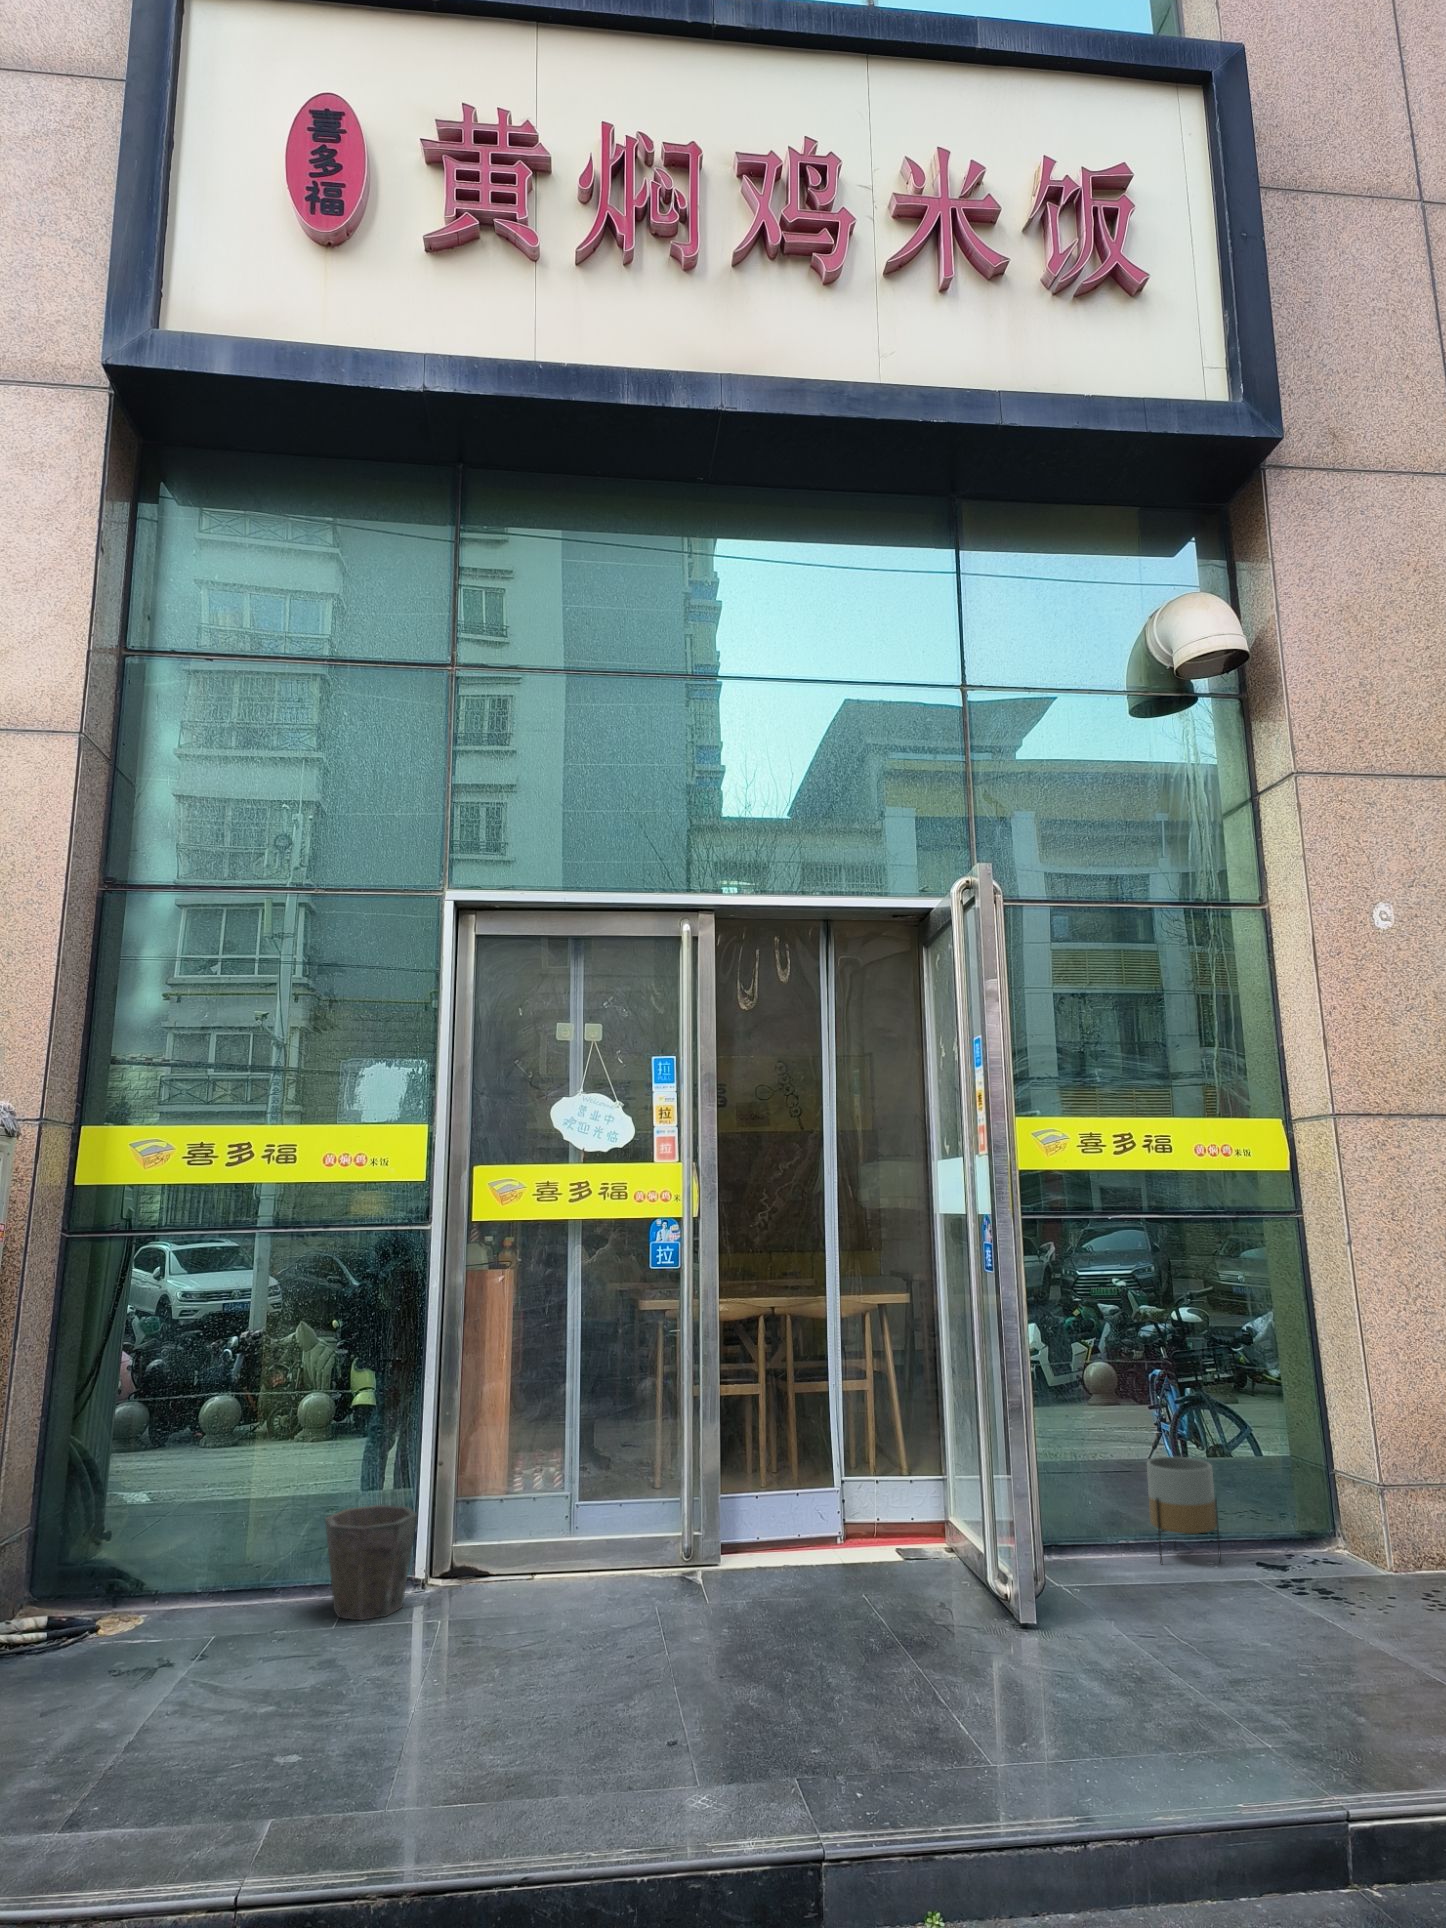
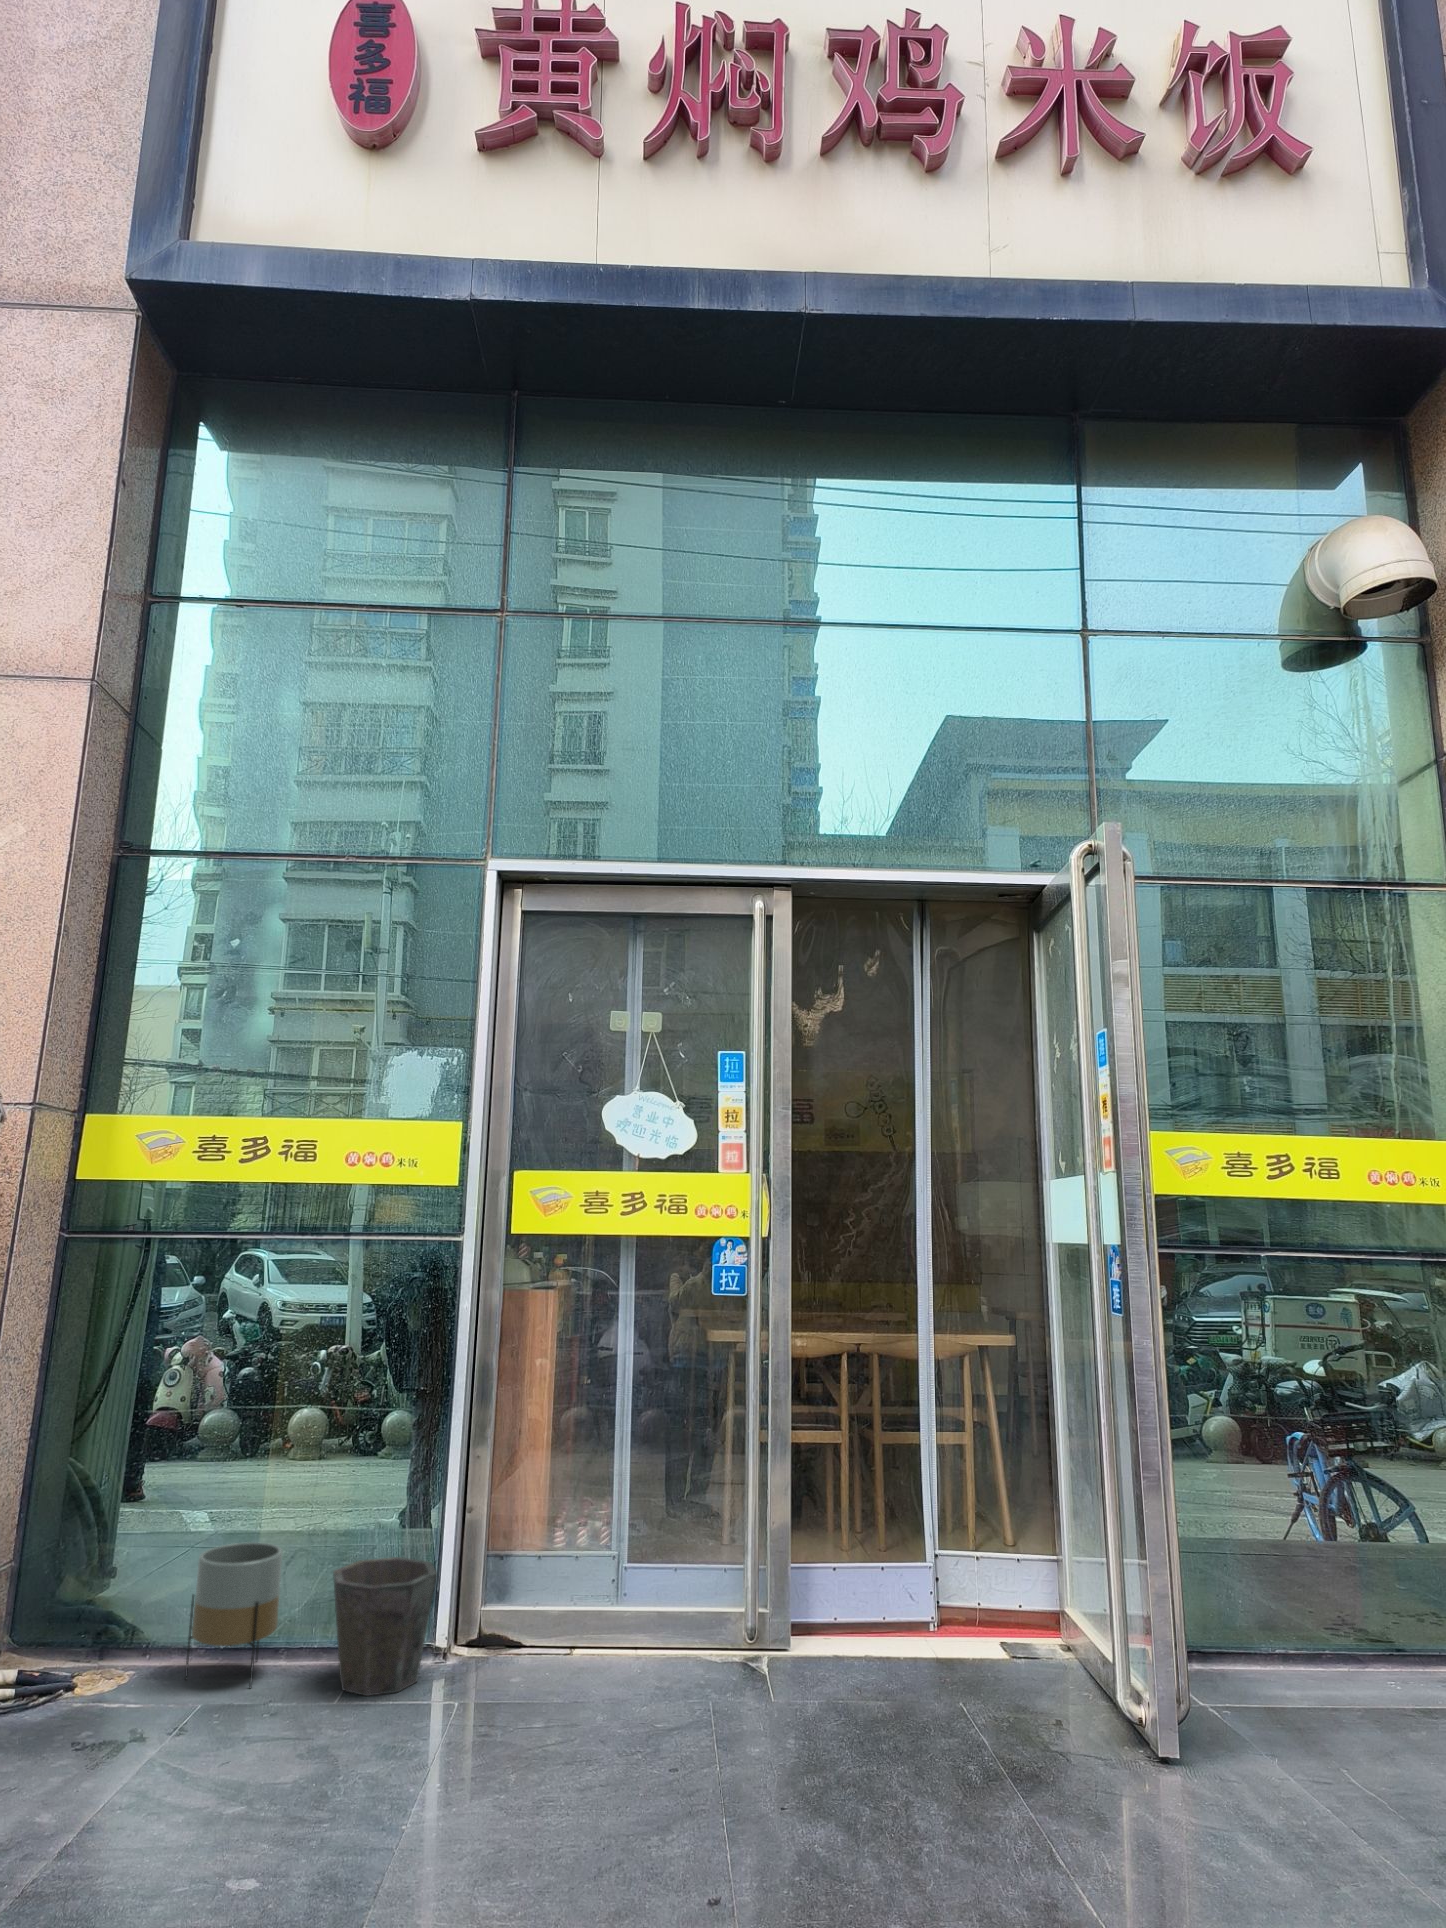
planter: present [1147,1457,1221,1563] -> present [185,1542,282,1688]

